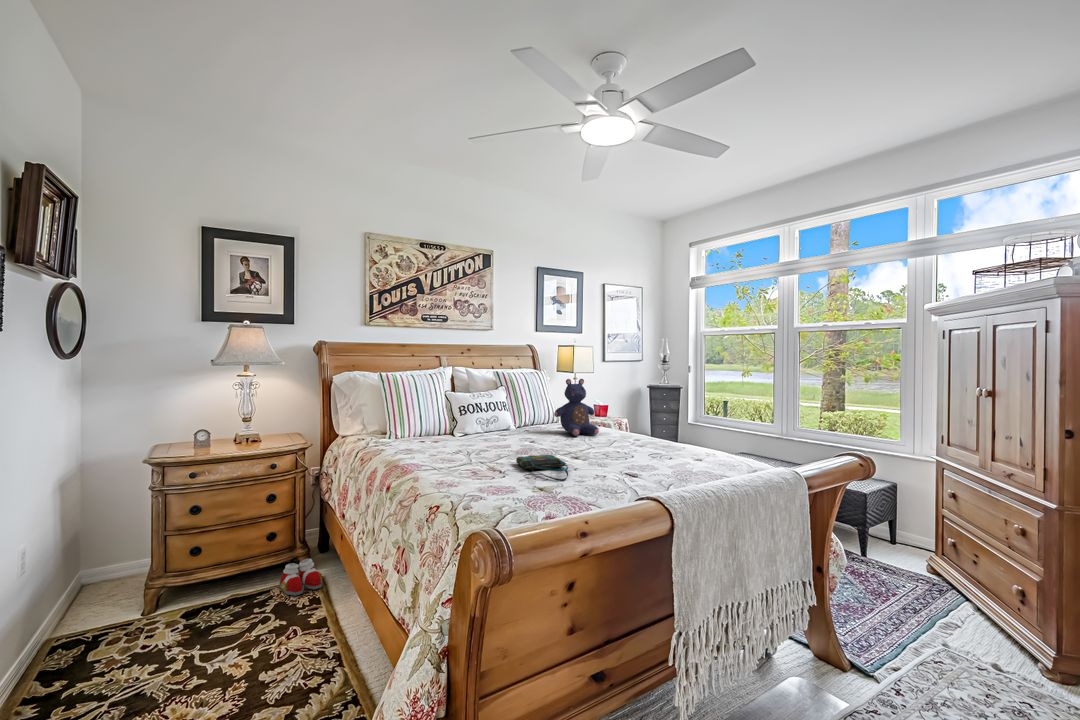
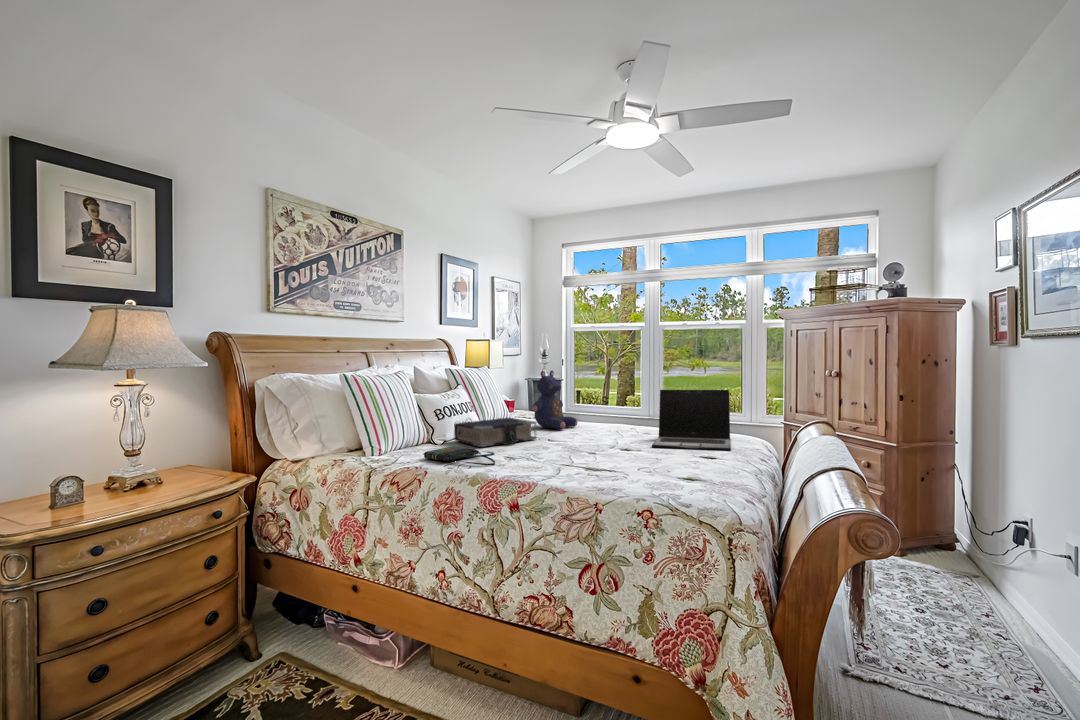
laptop: none [595,406,704,479] -> present [652,390,731,450]
book: none [467,420,529,443] -> present [454,418,536,447]
tote bag: present [516,455,568,481] -> present [424,446,495,466]
slippers: present [279,559,322,595] -> none [234,637,306,695]

